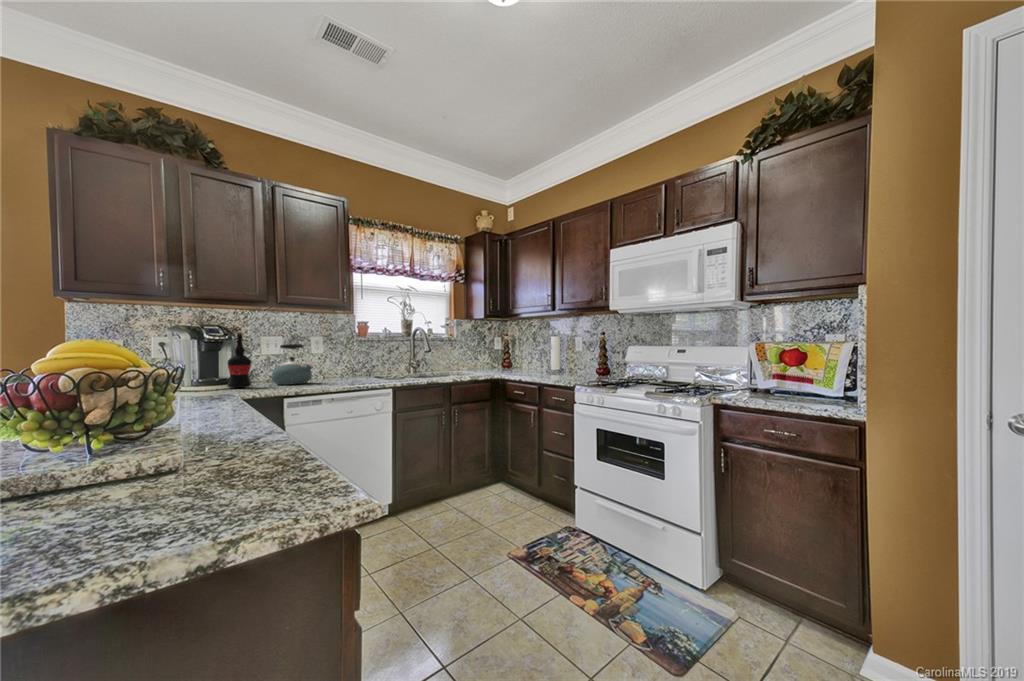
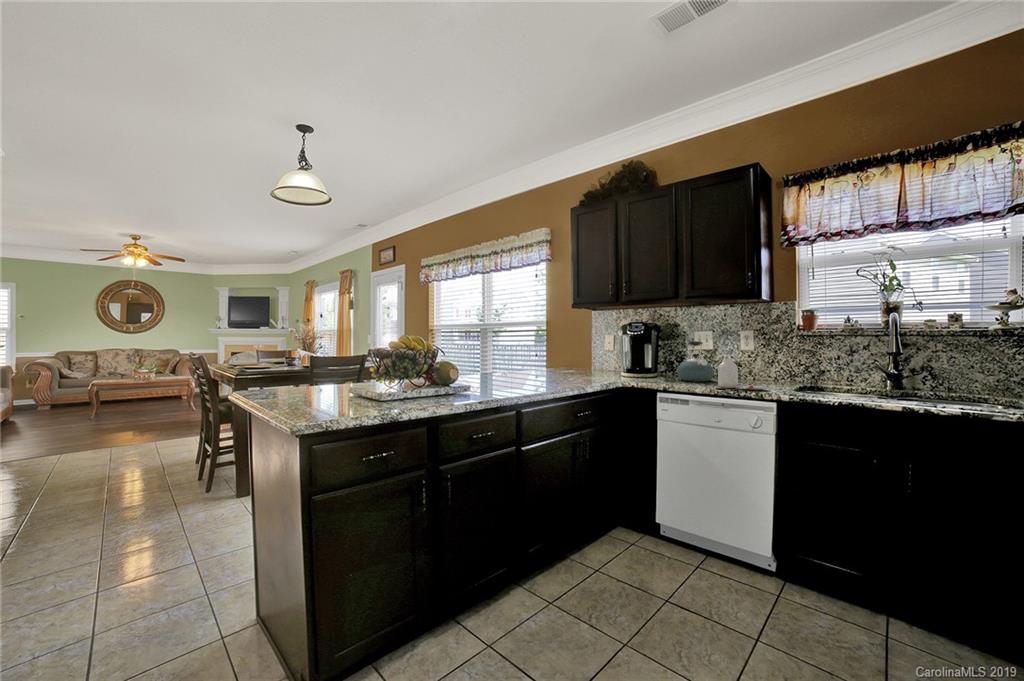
wine bottle: present [227,332,251,388] -> none [639,332,656,378]
jar: none [340,358,382,384] -> present [716,359,767,390]

